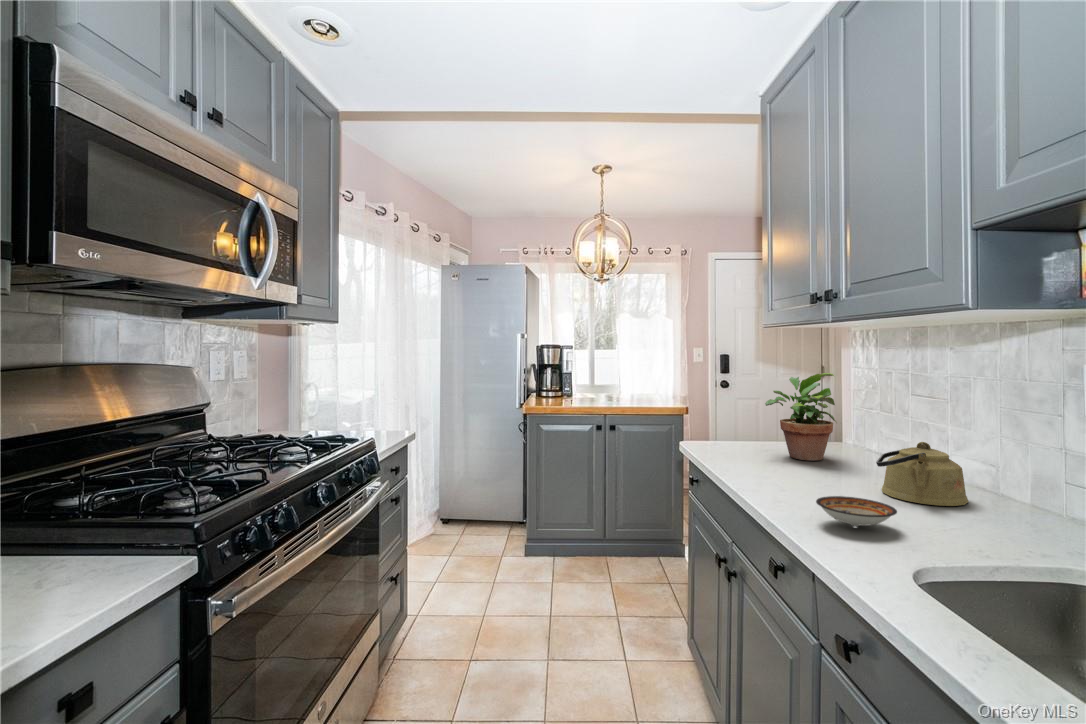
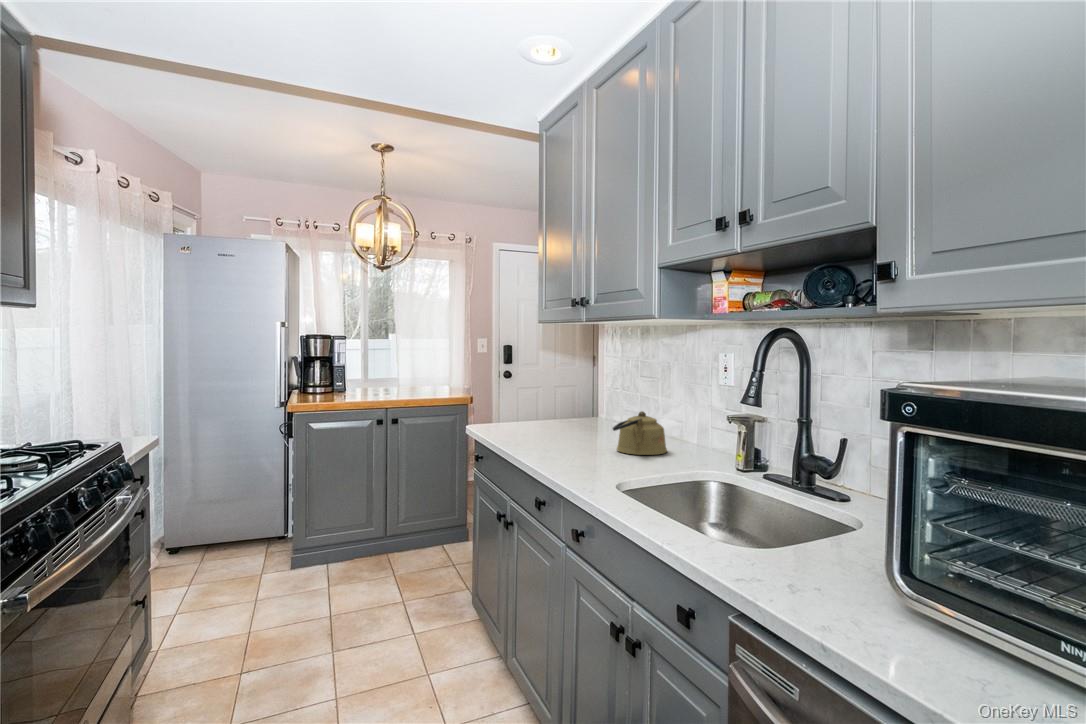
potted plant: present [765,373,837,461] -> none [538,362,592,435]
ceramic bowl: present [816,496,897,527] -> none [569,451,619,470]

